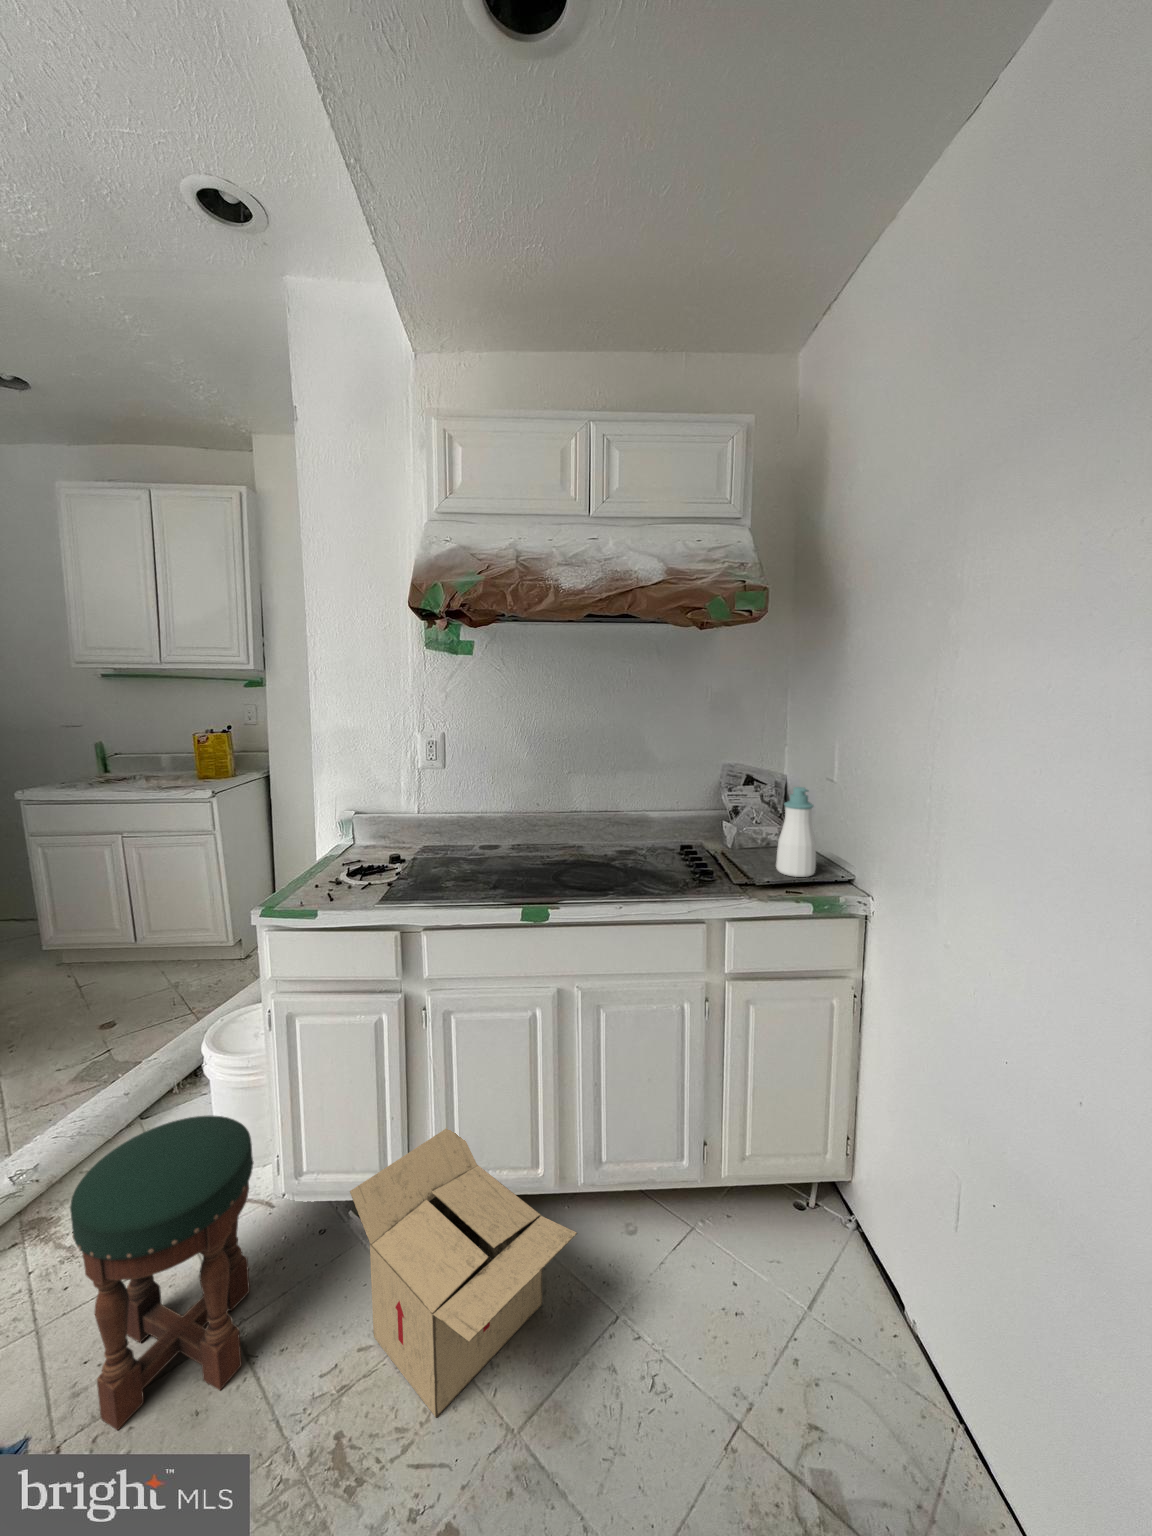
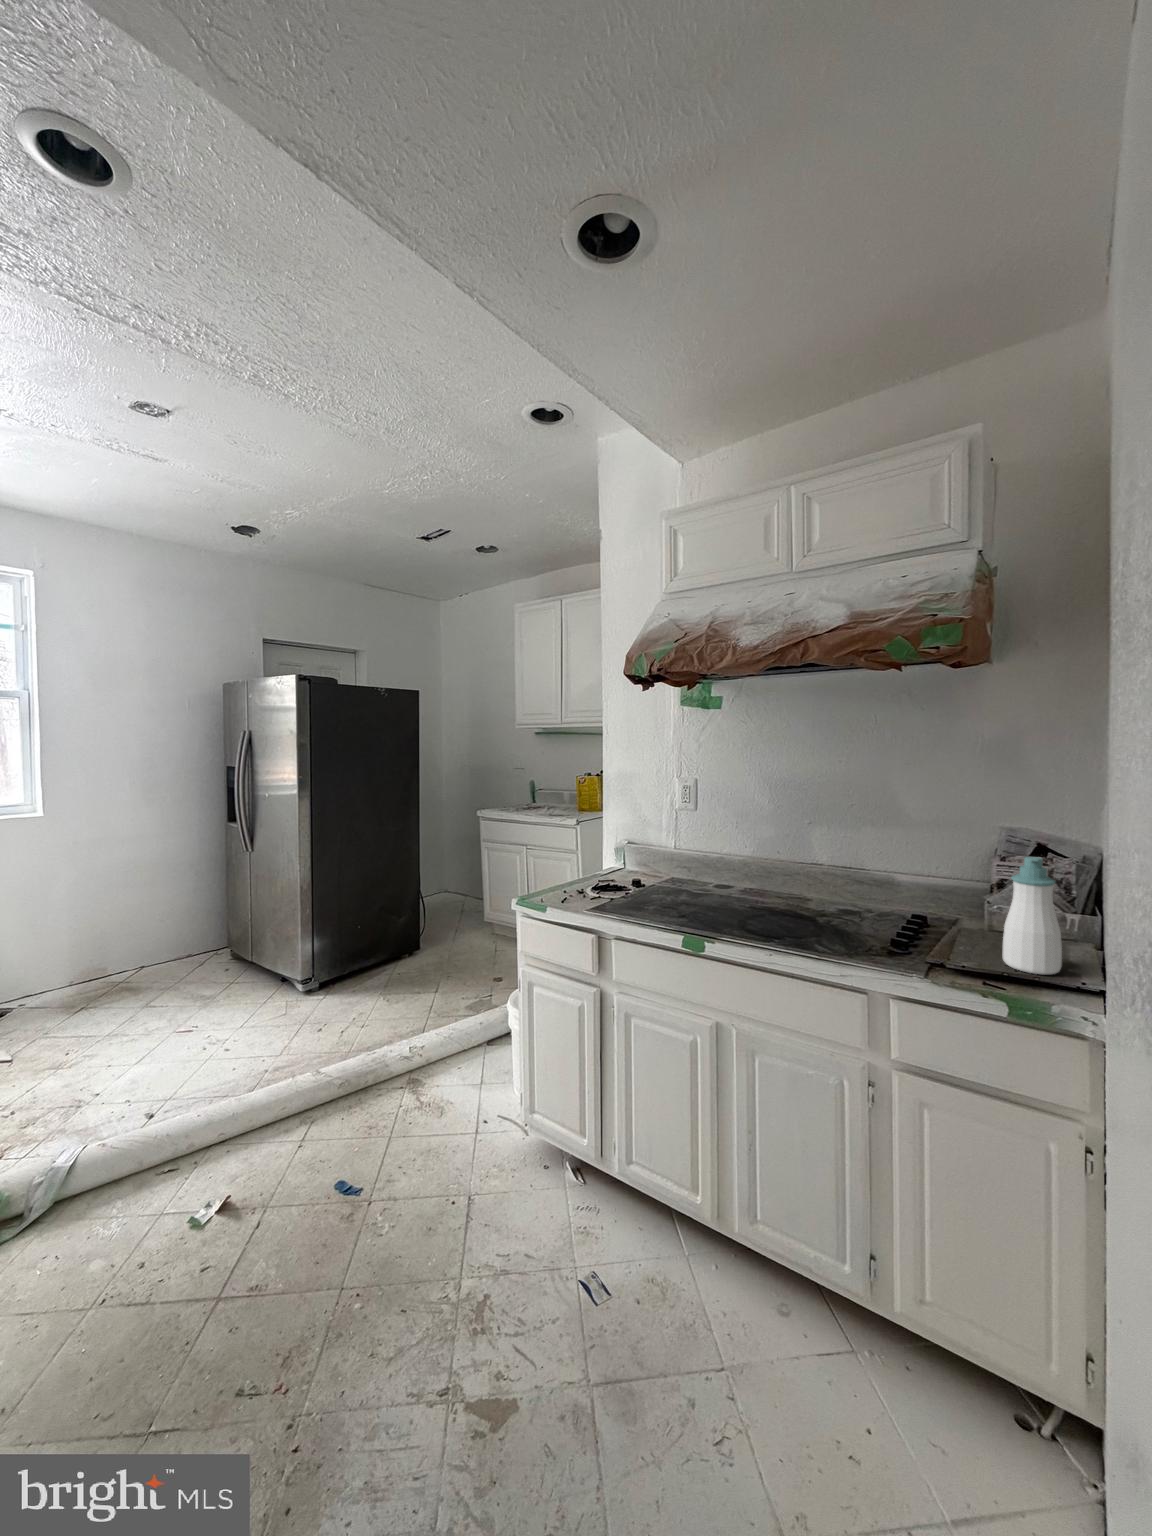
stool: present [70,1116,254,1430] -> none [388,1033,489,1226]
cardboard box: present [350,1127,577,1418] -> none [535,1118,679,1332]

